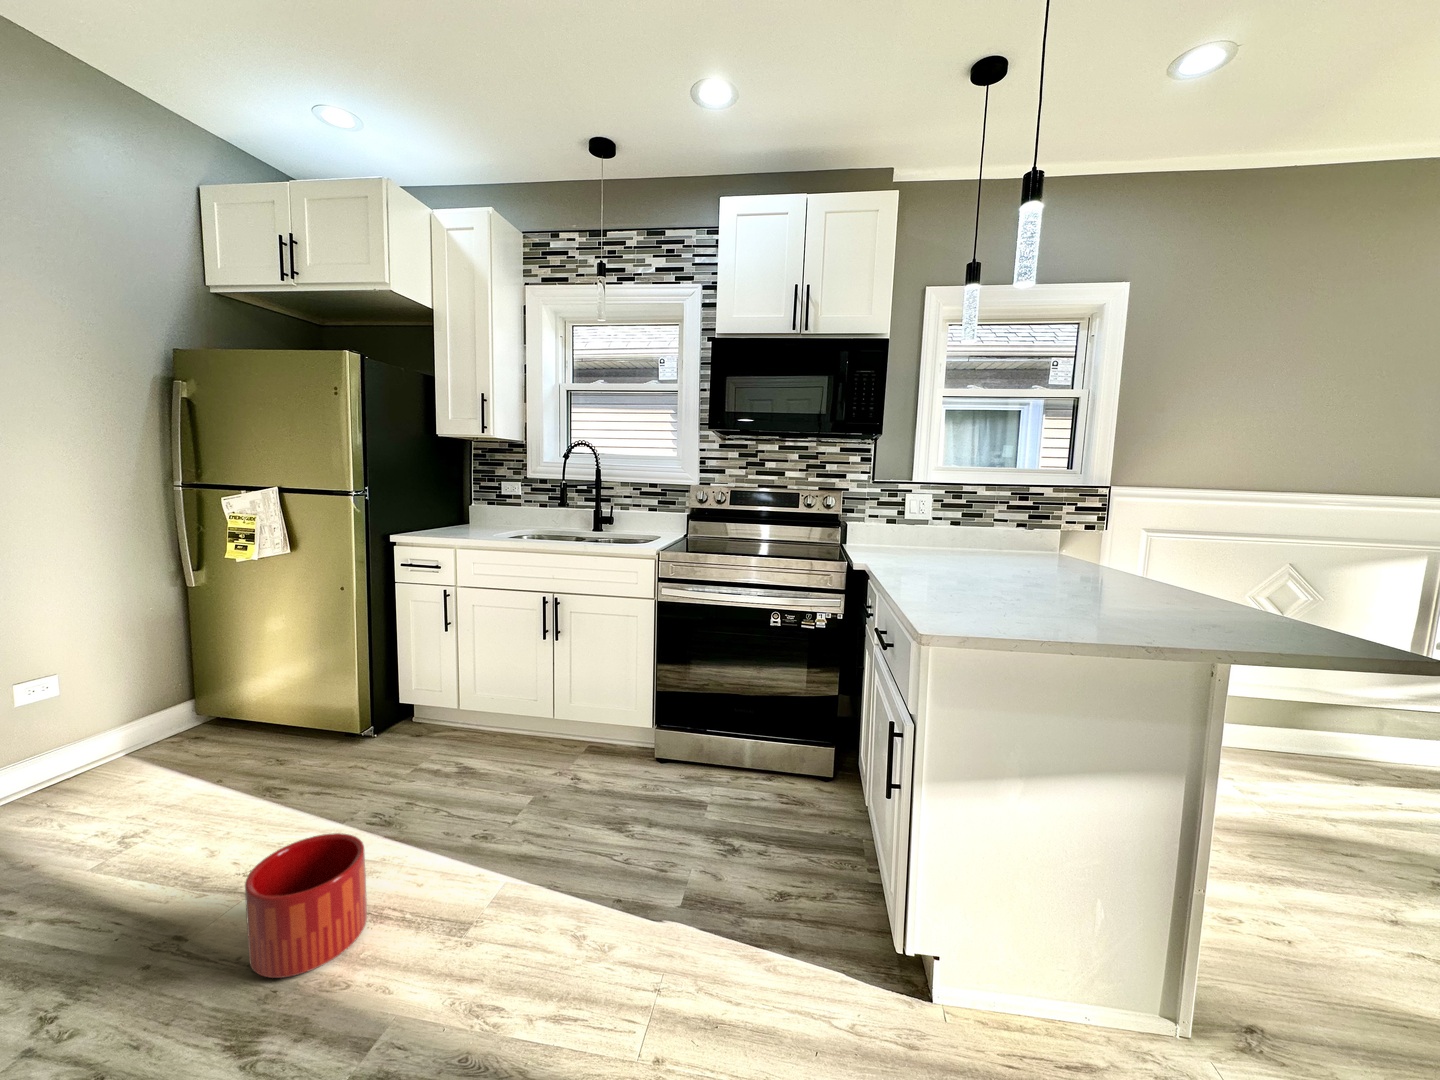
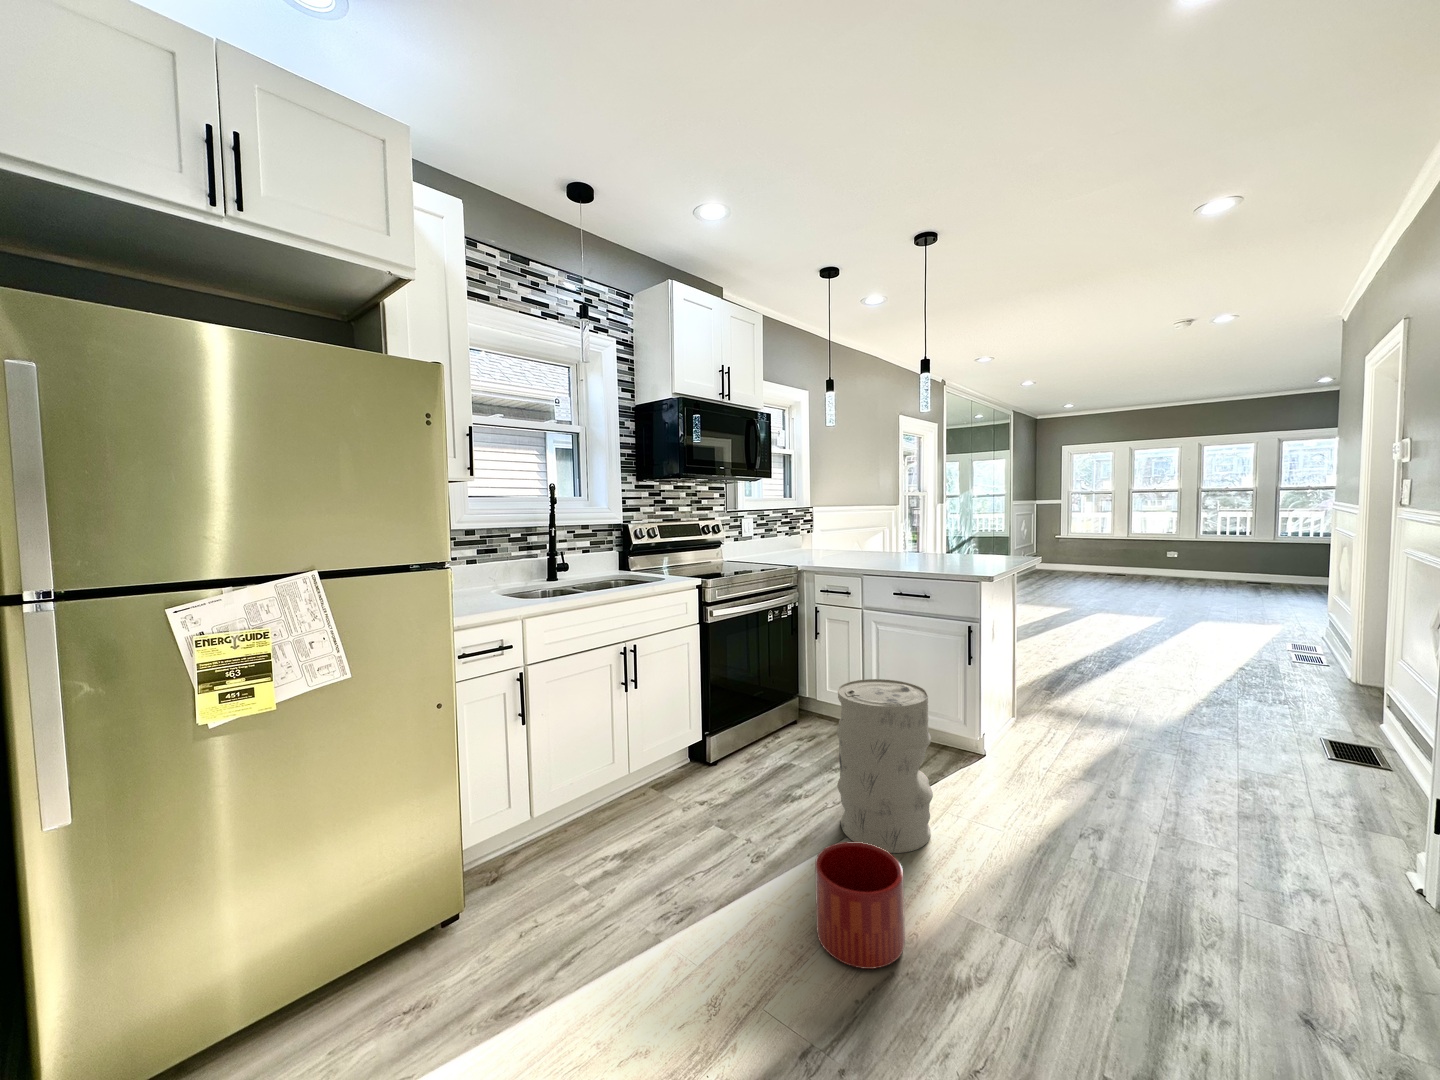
trash can: none [486,710,620,972] -> present [837,679,933,853]

